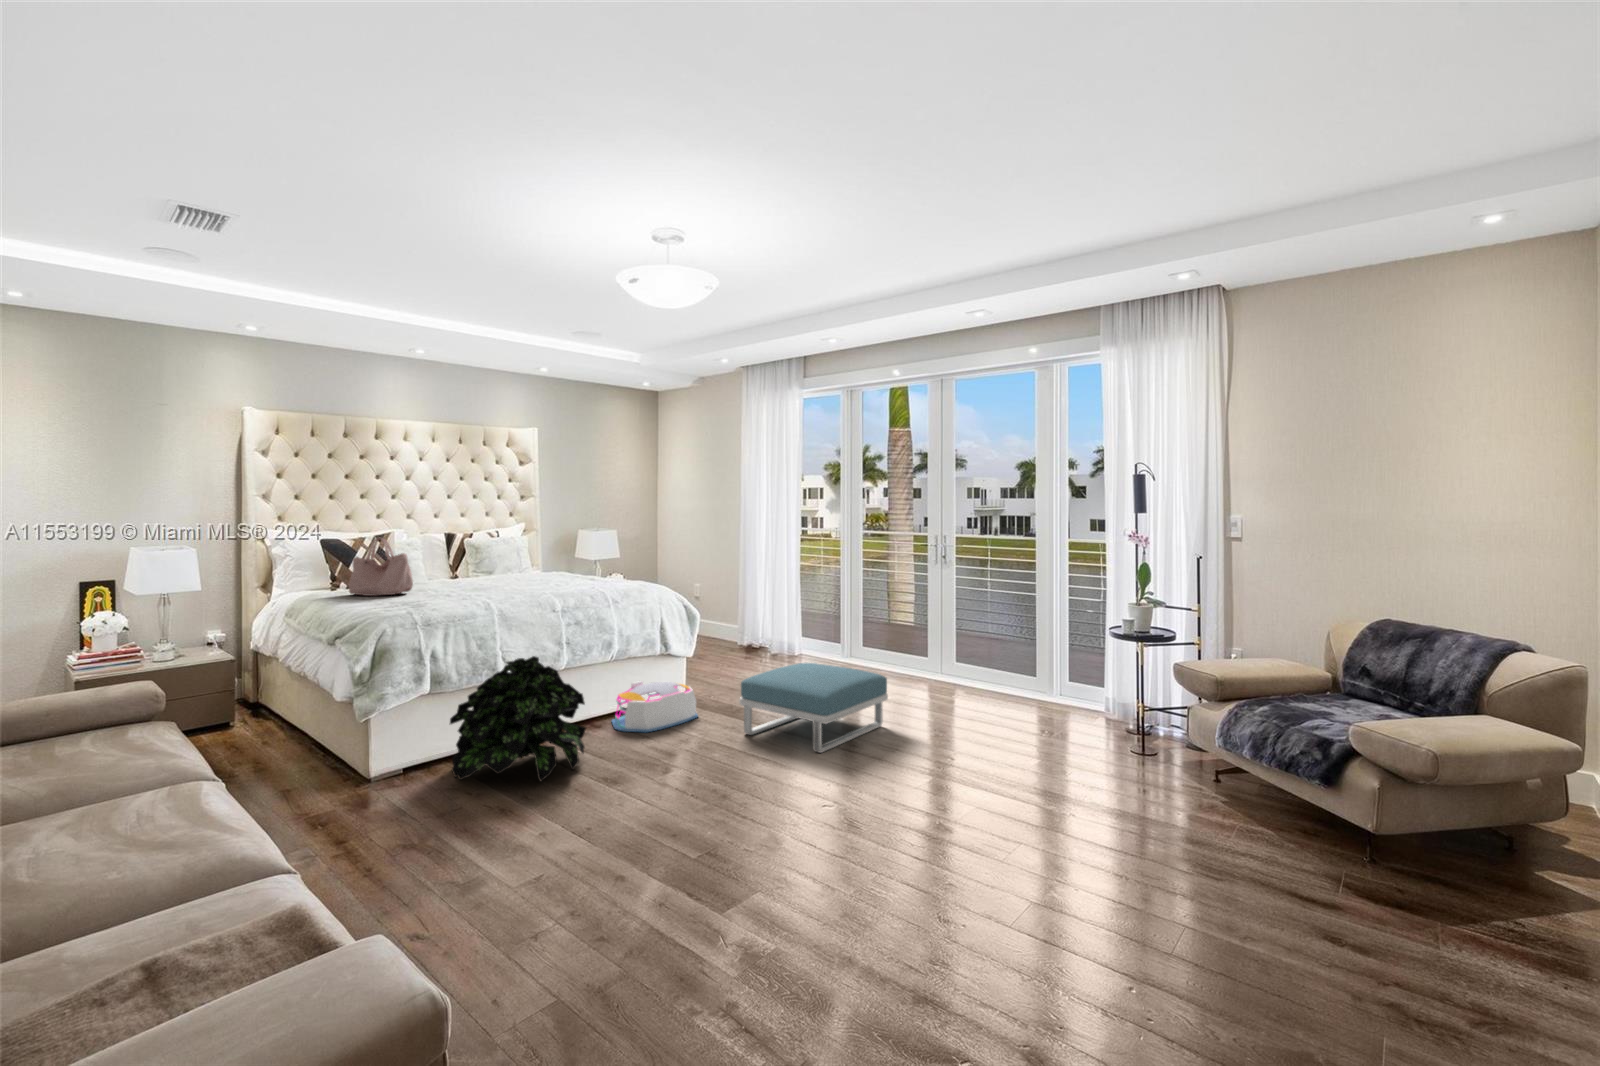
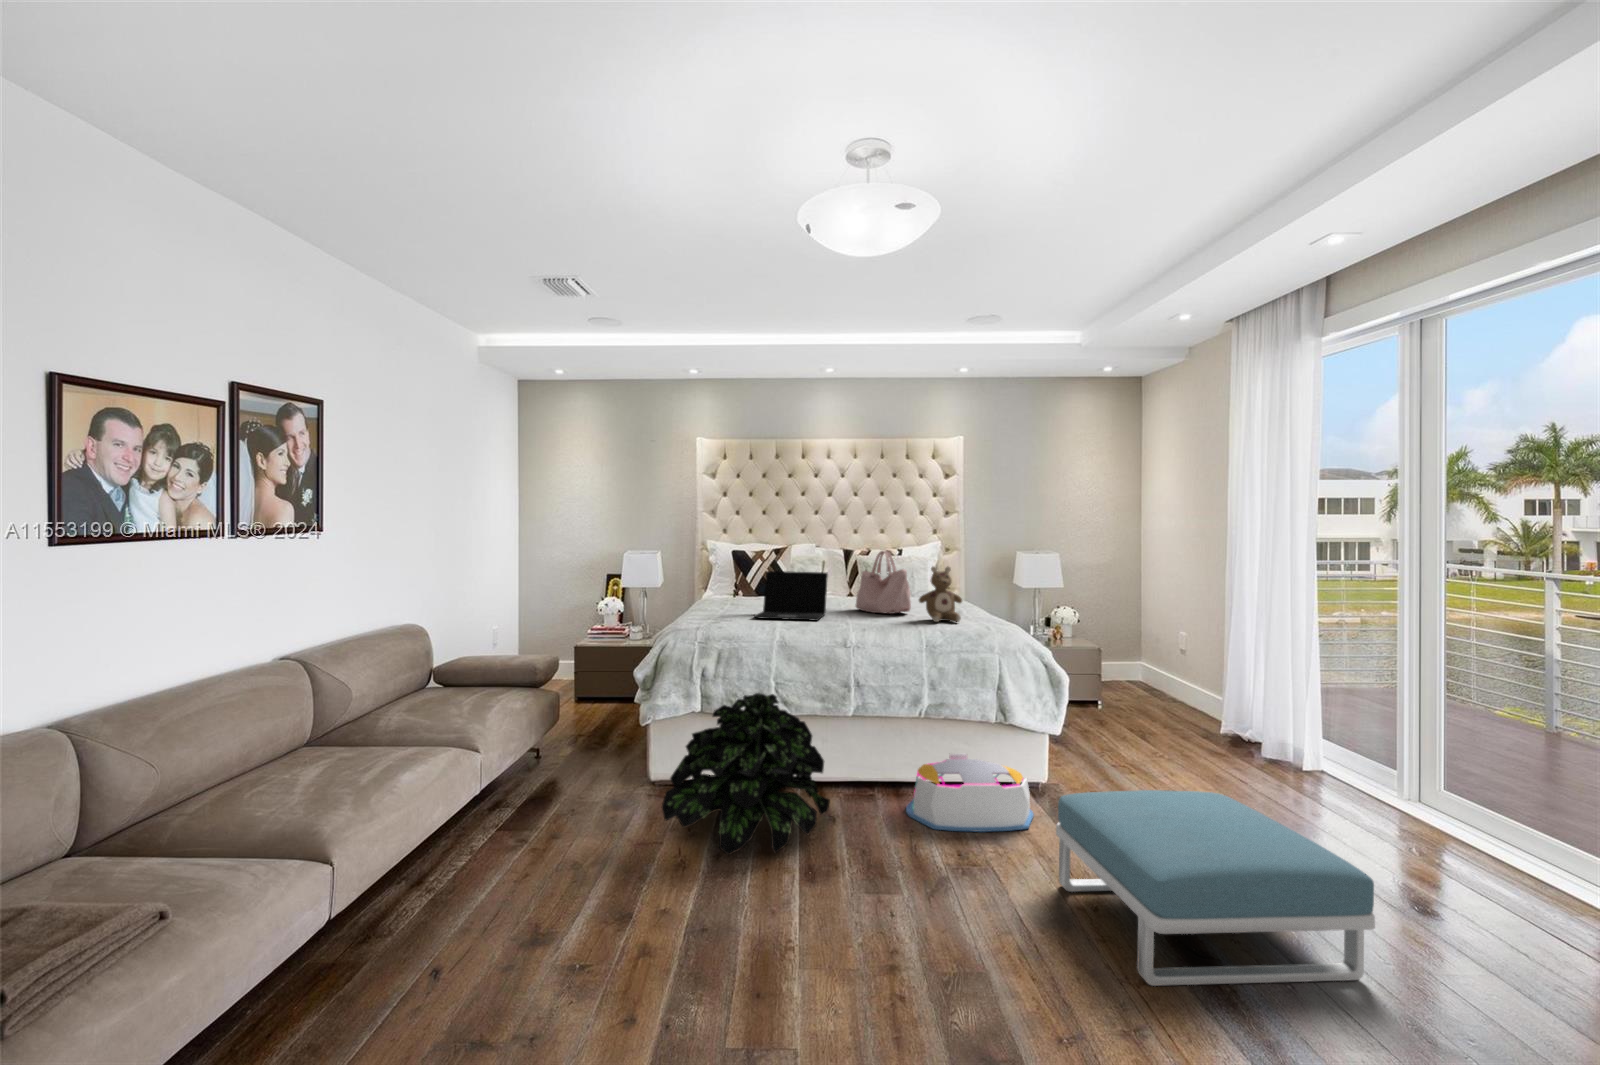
handbag: present [349,537,413,596] -> present [856,551,911,614]
stuffed bear: none [588,544,624,588] -> present [919,567,962,622]
laptop: none [439,555,515,602] -> present [753,571,828,621]

